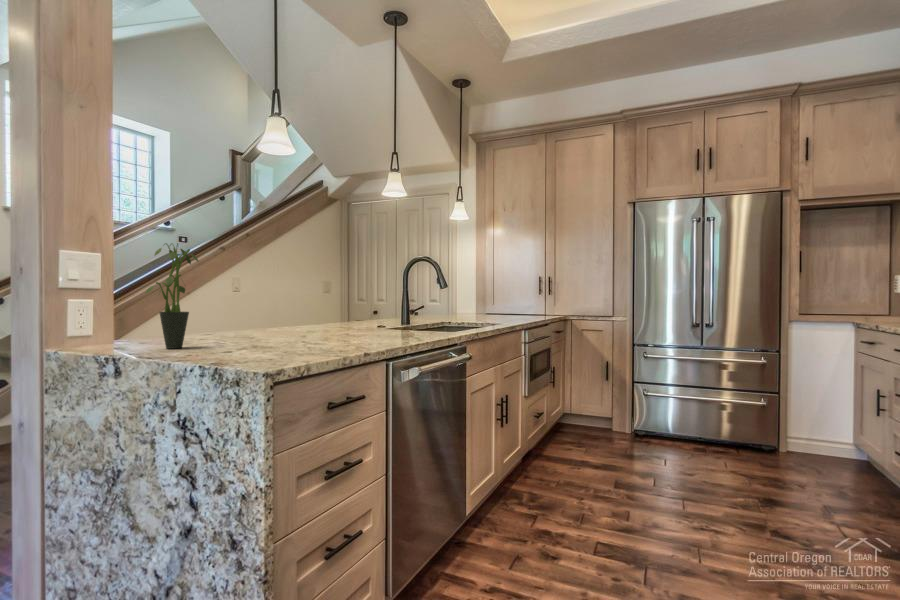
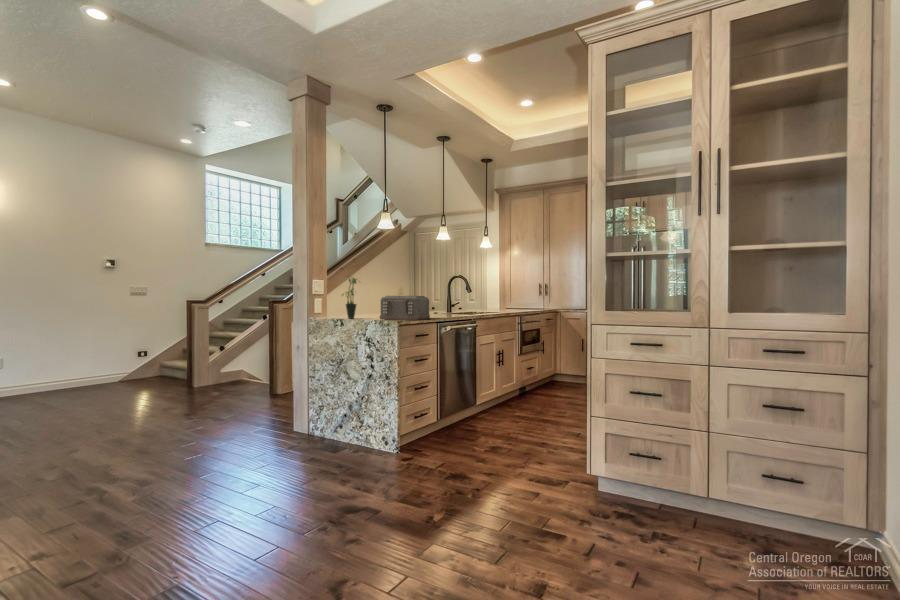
toaster: none [231,292,369,358] -> present [380,296,430,320]

